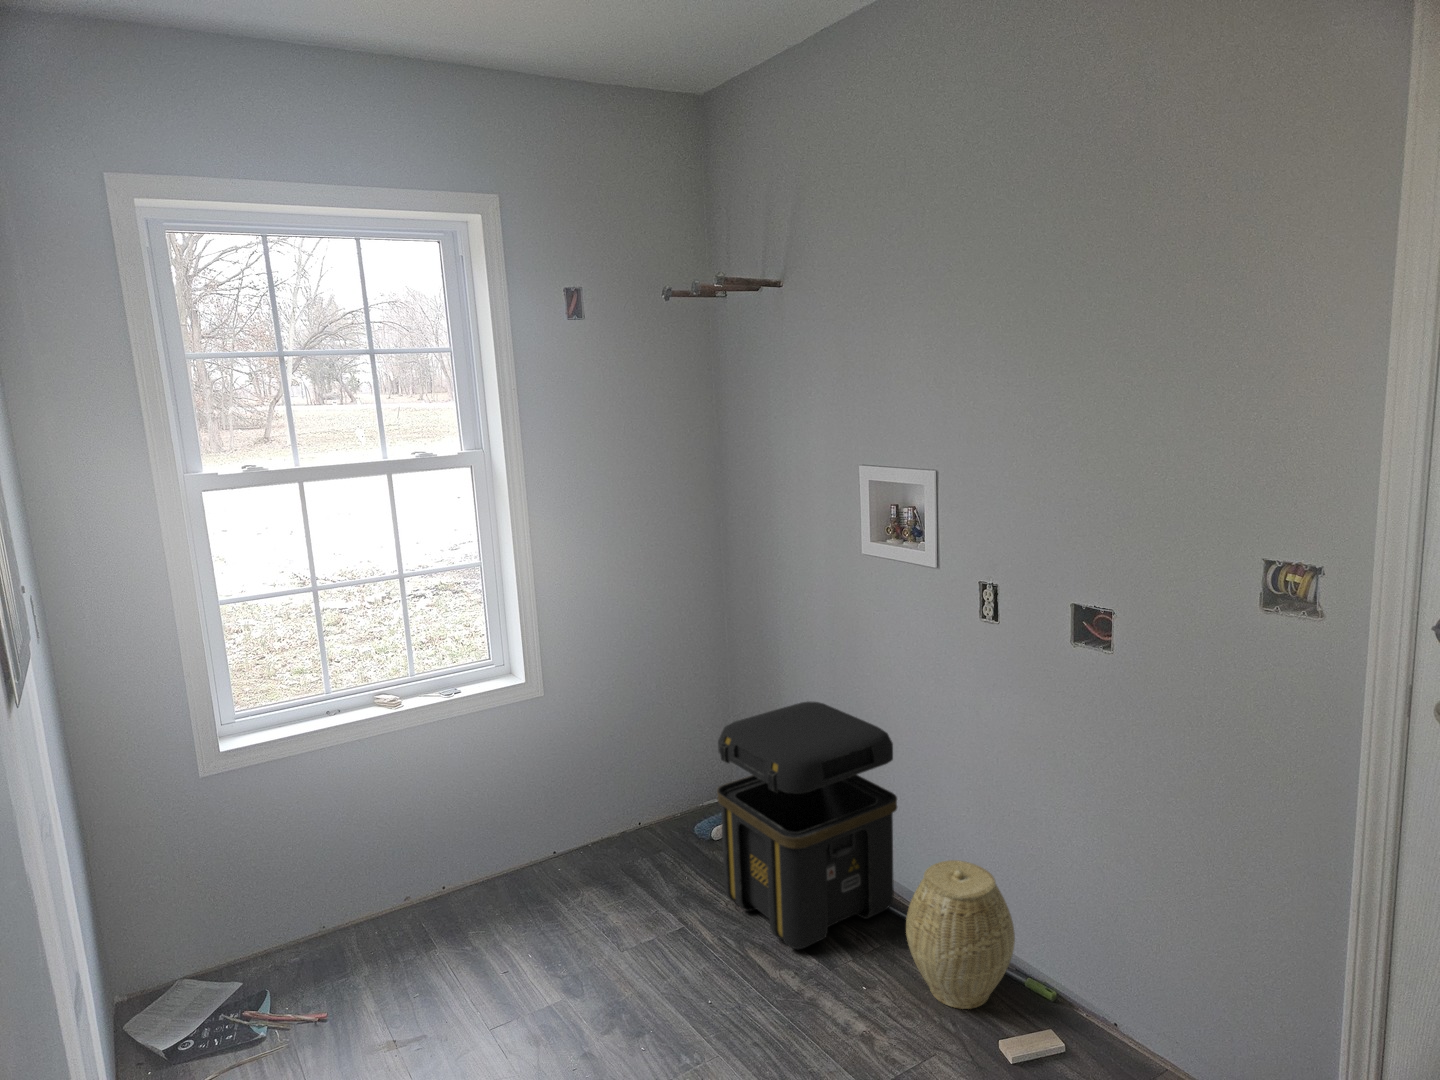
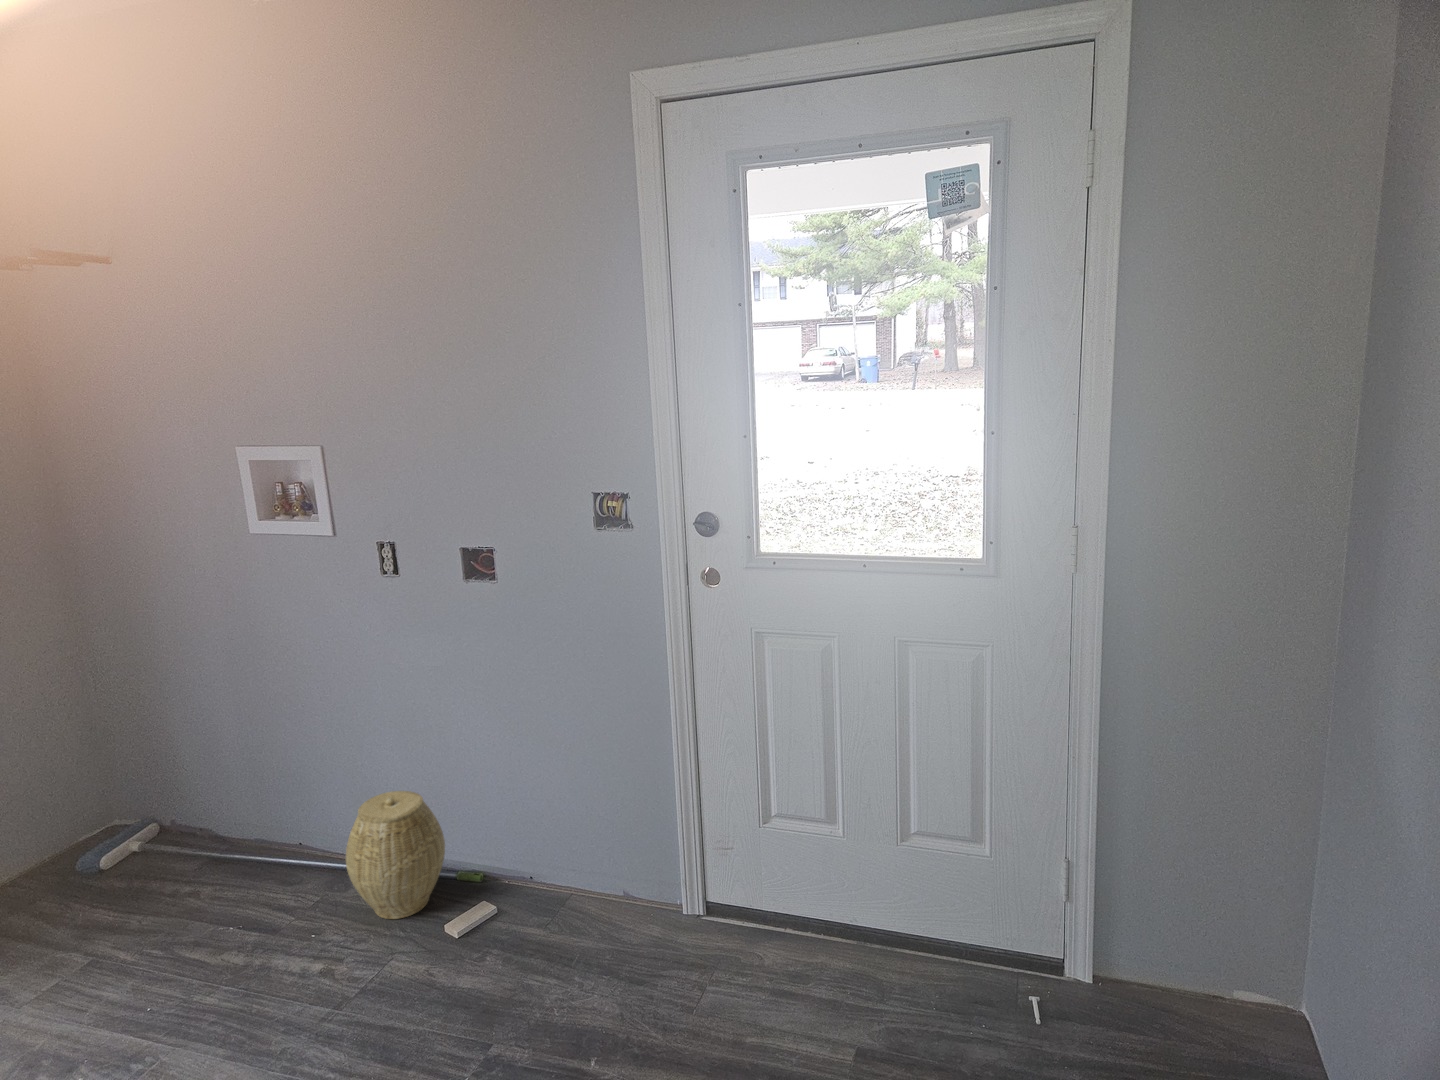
toolbox: present [717,702,897,949] -> none [105,690,325,932]

